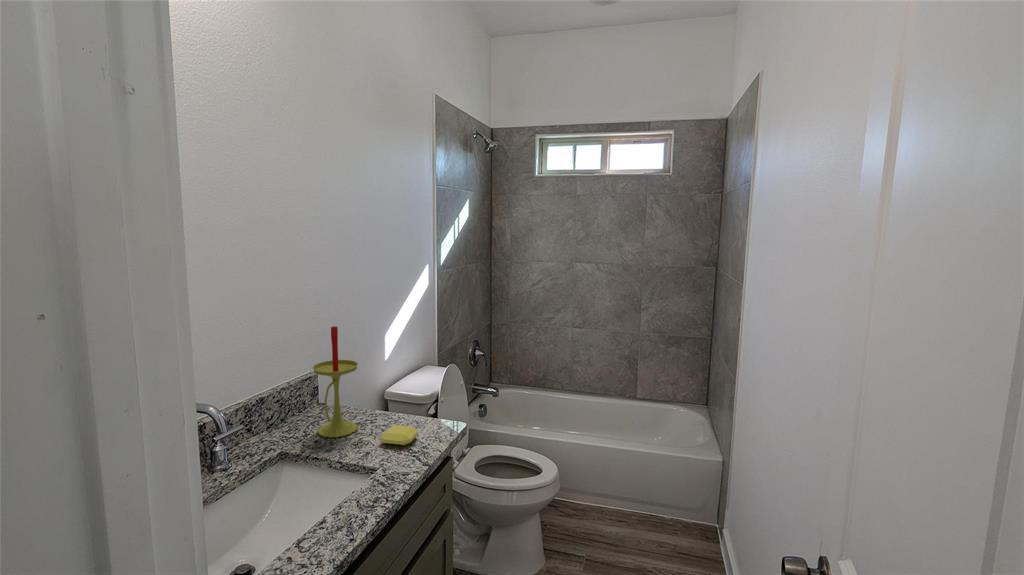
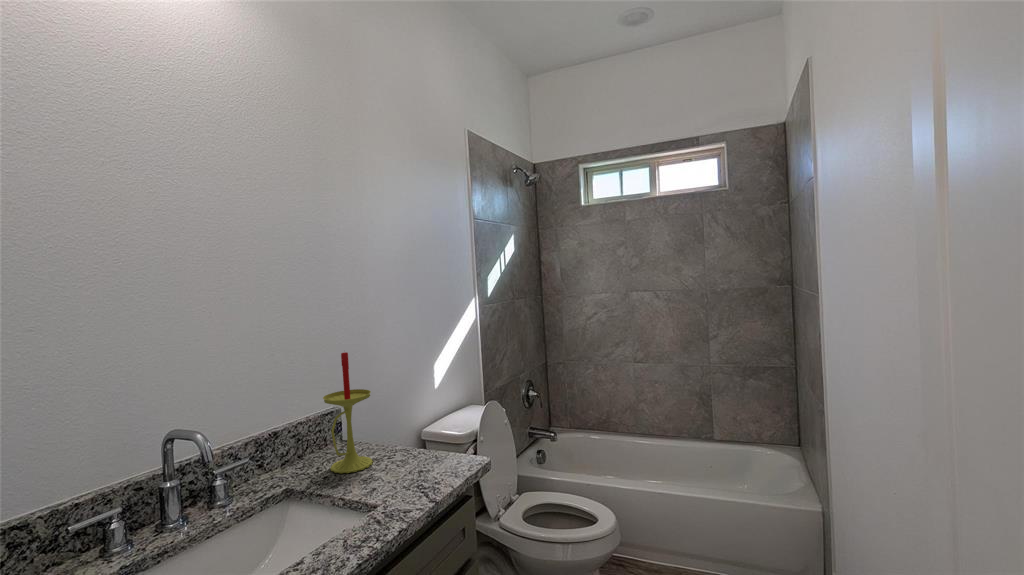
soap bar: present [380,425,418,445] -> none [390,459,432,481]

